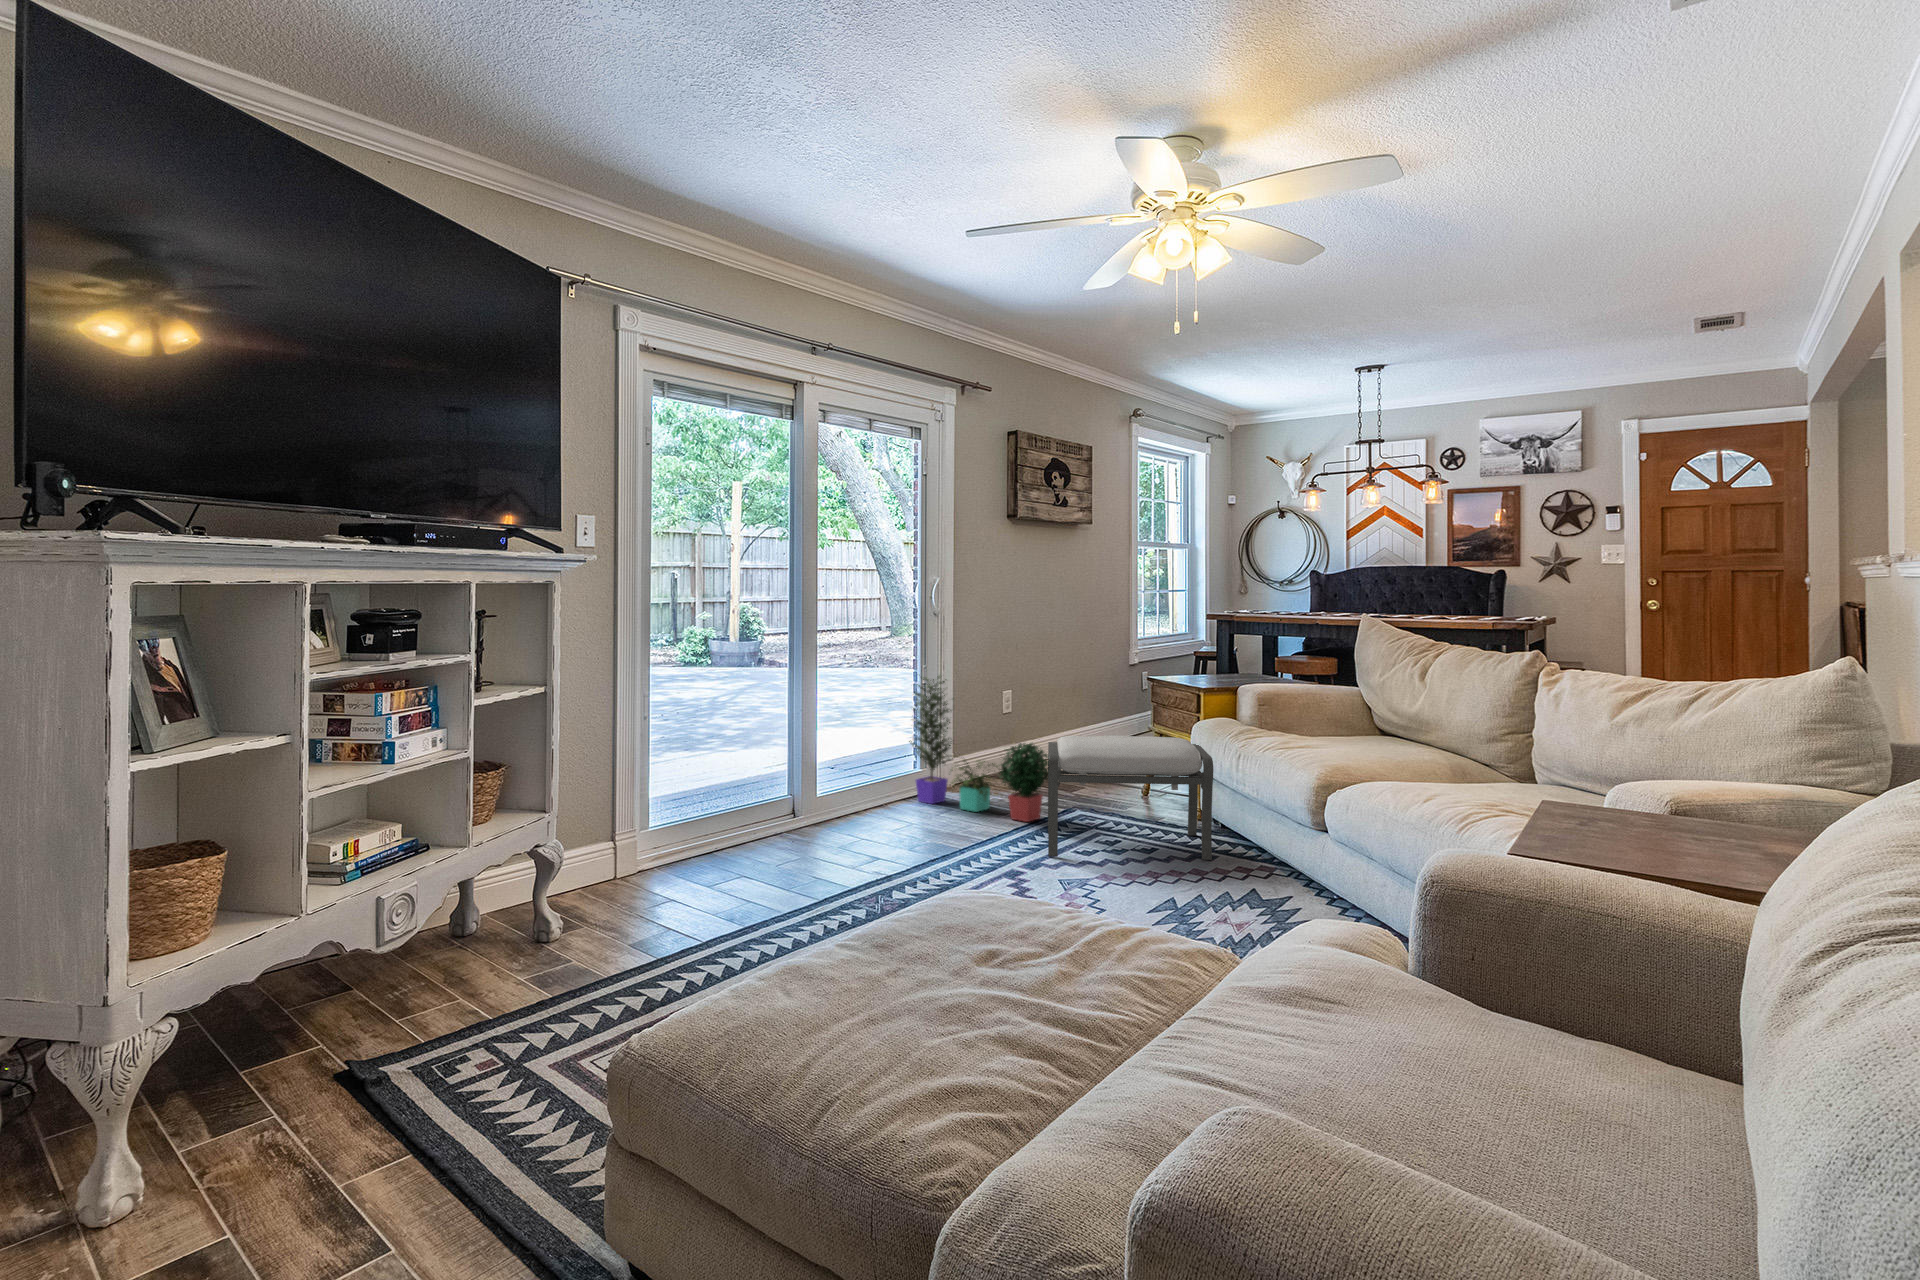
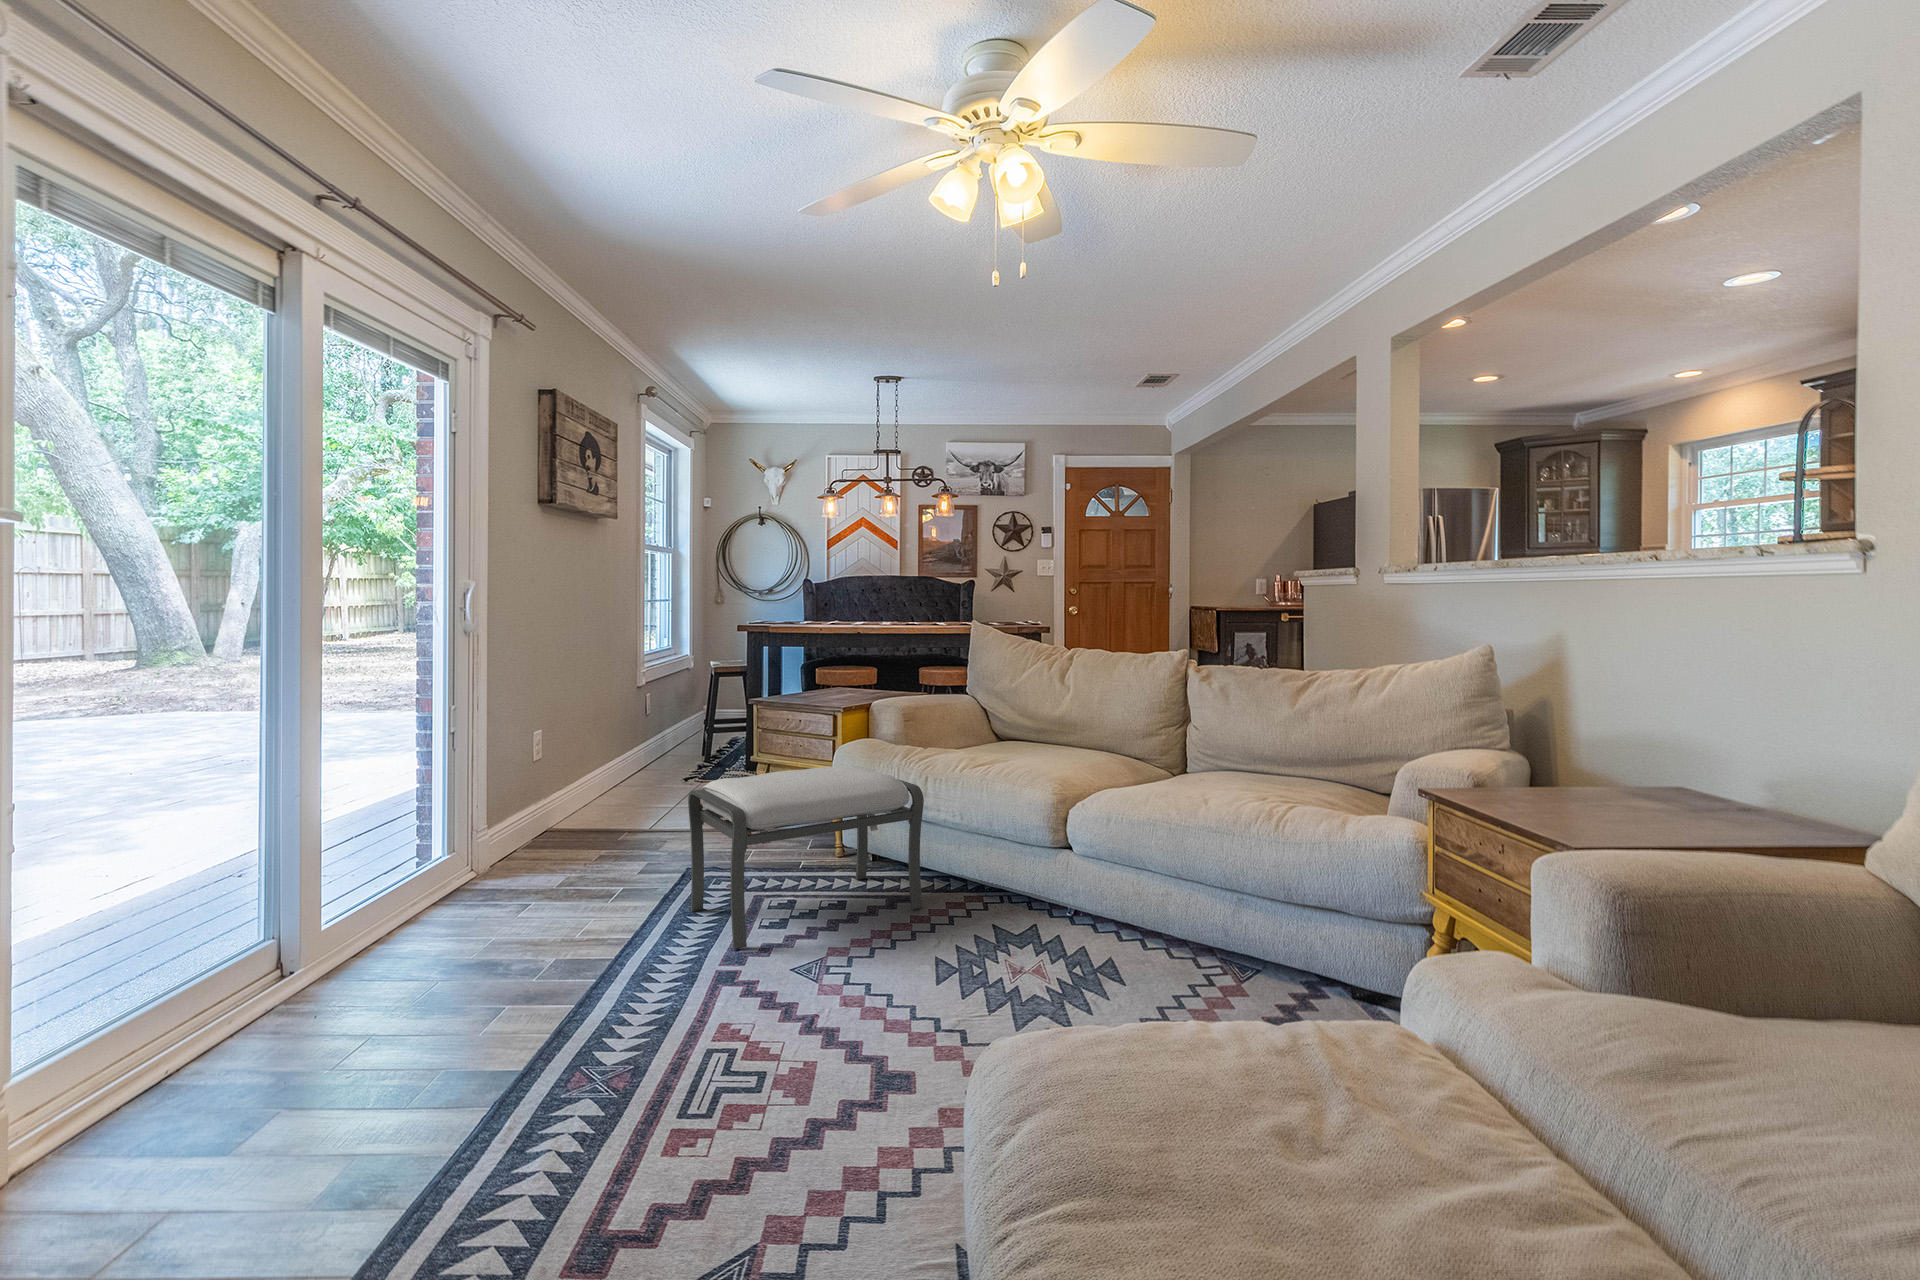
potted plant: present [909,676,1048,822] -> none [428,711,677,902]

